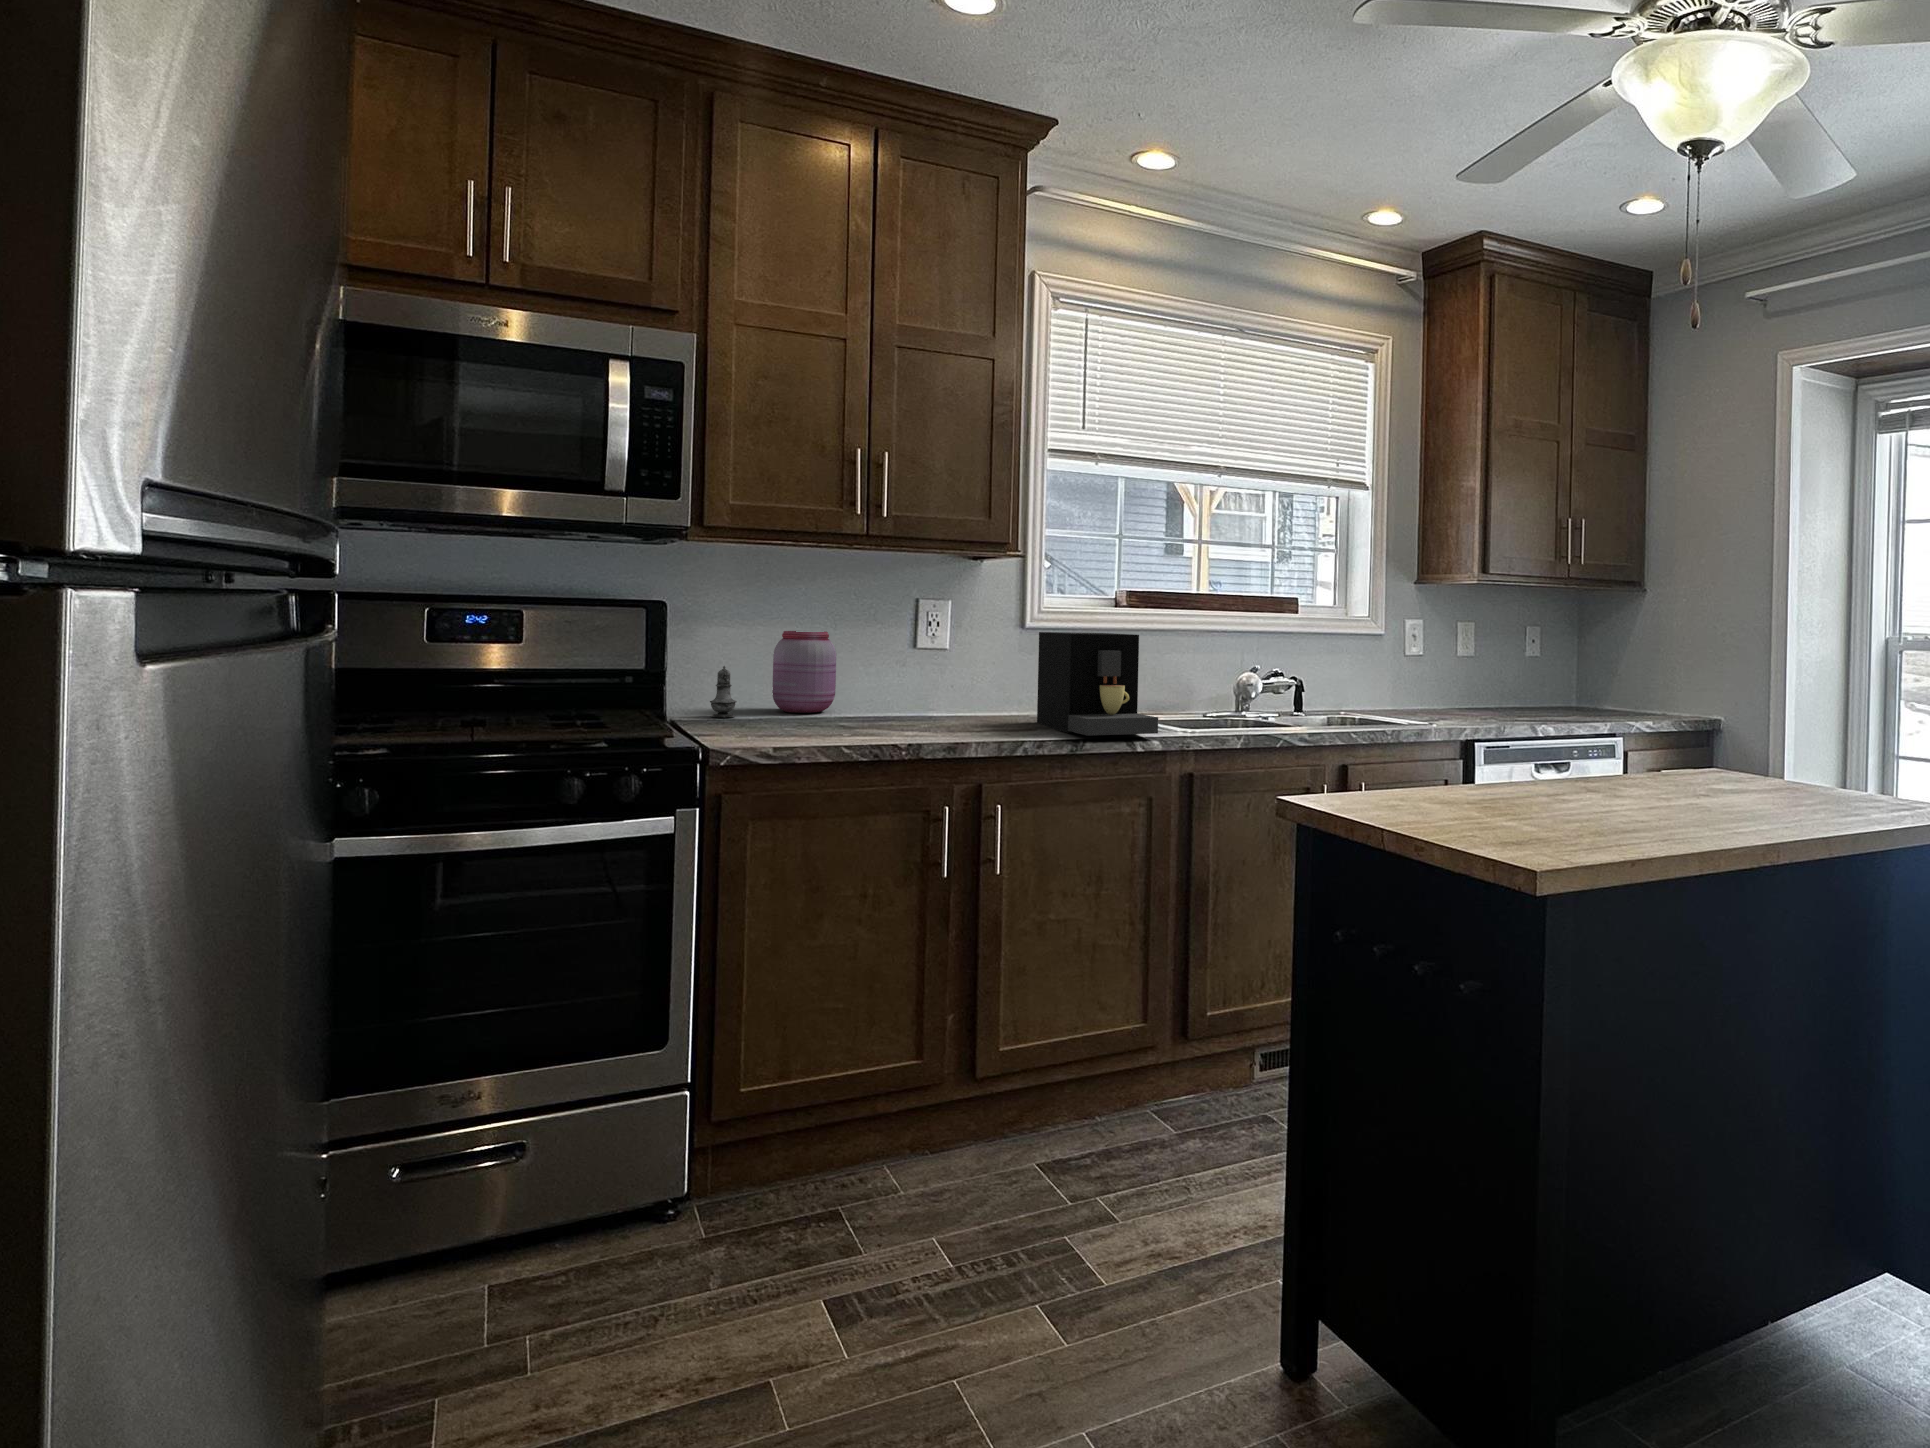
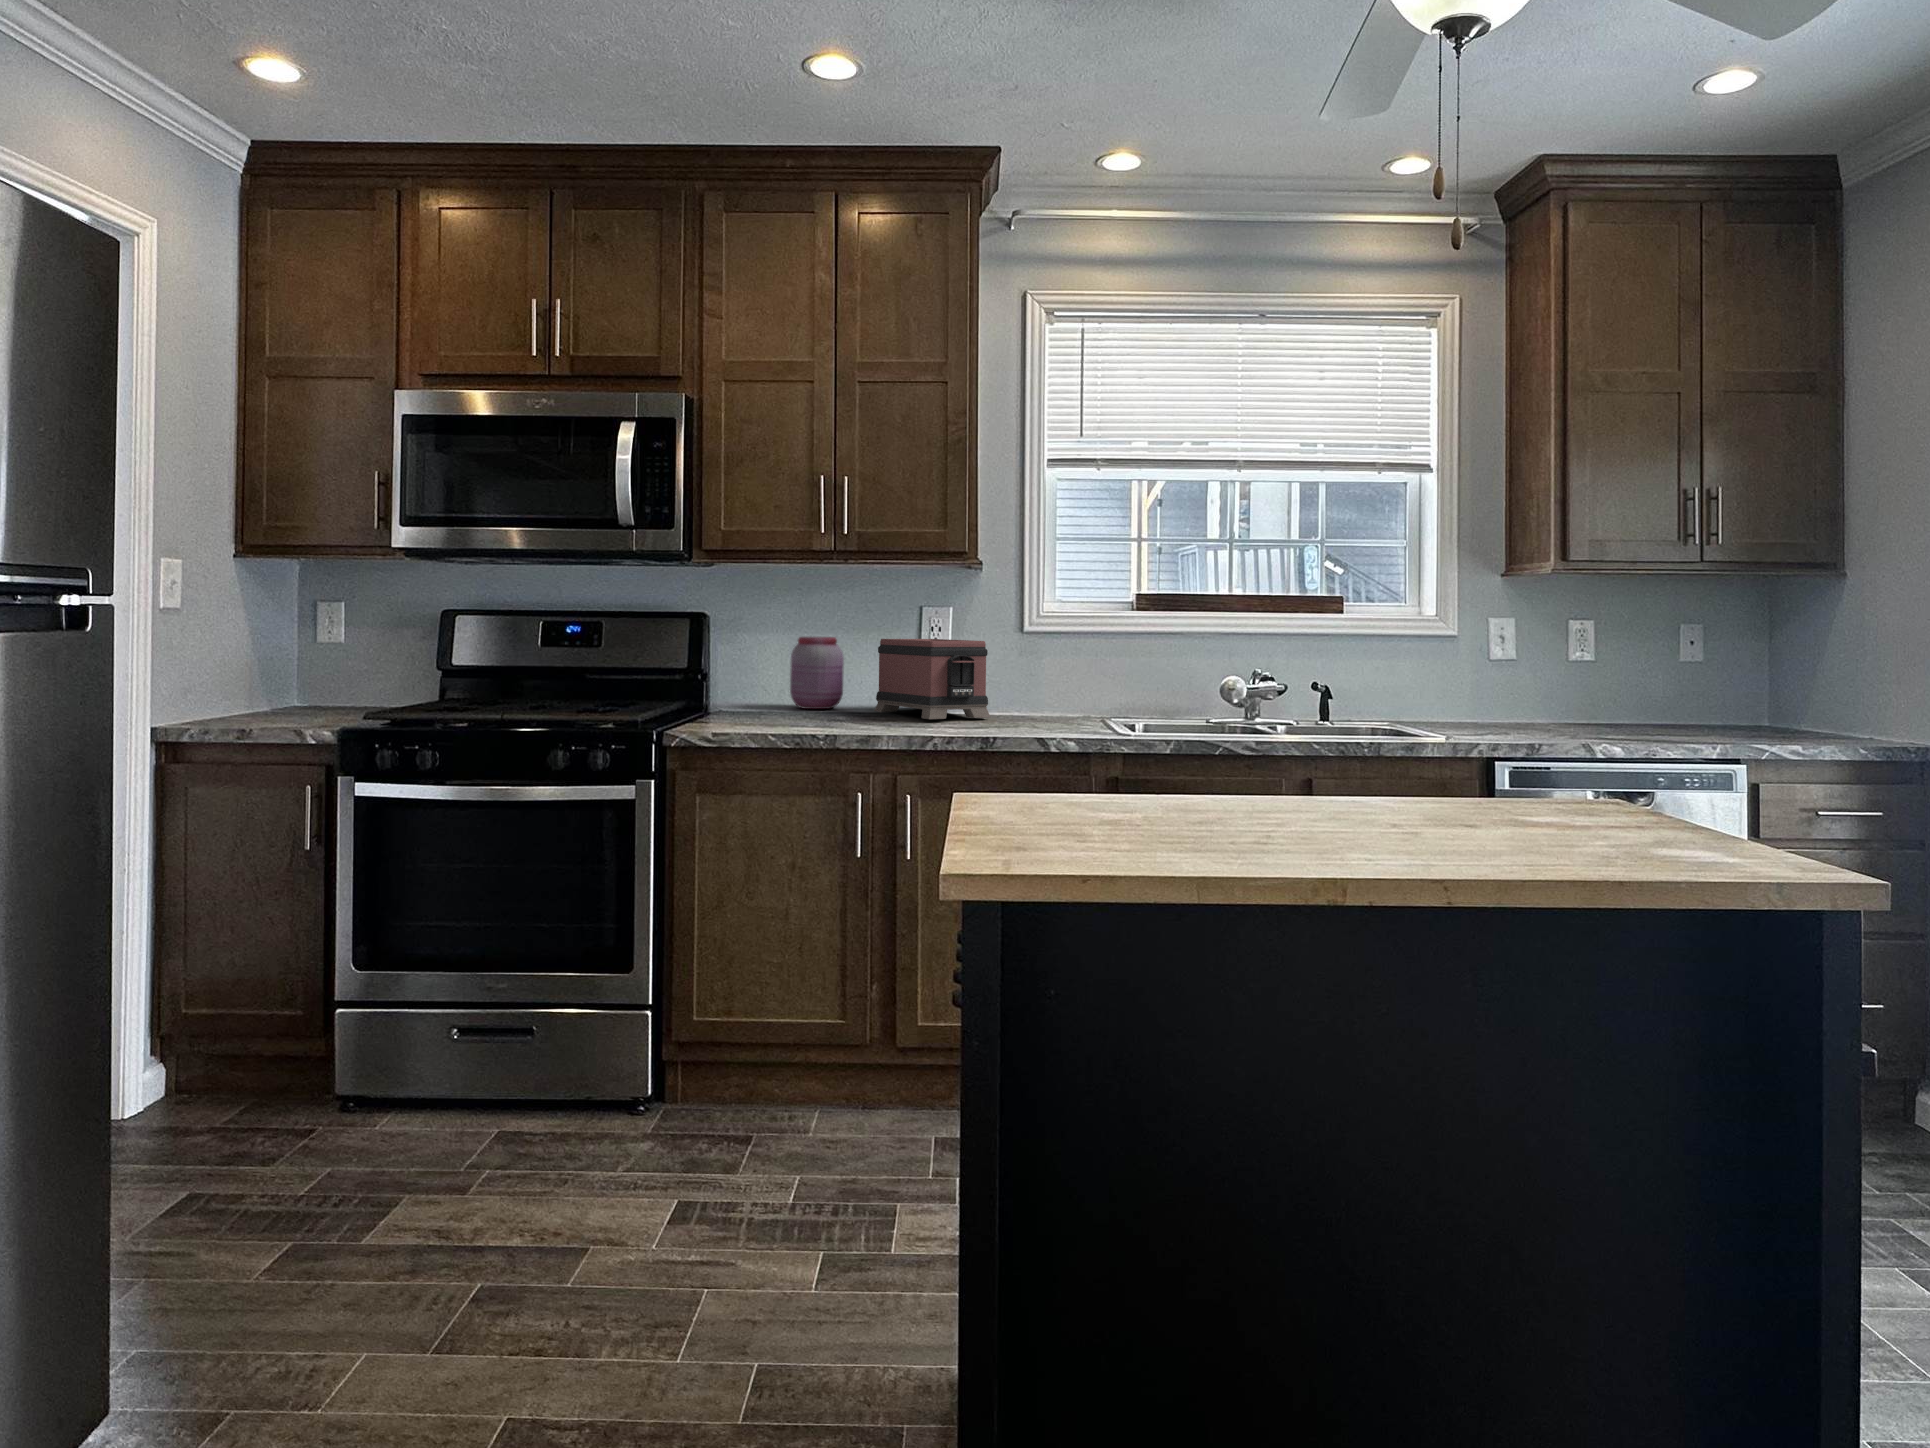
coffee maker: present [1037,632,1158,736] -> none [999,637,1074,736]
toaster: none [871,633,1015,720] -> present [874,639,990,719]
salt shaker: present [710,666,737,717] -> none [731,666,752,710]

